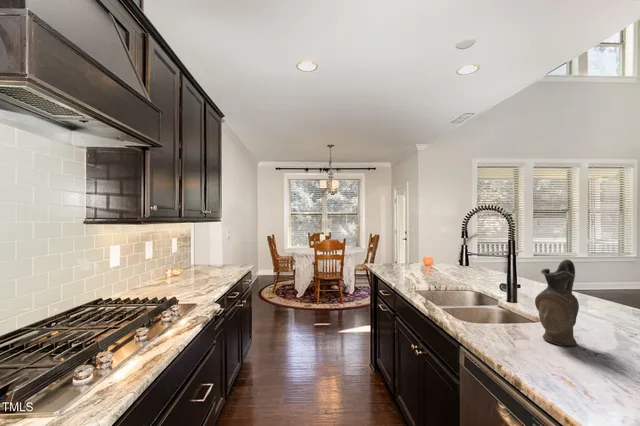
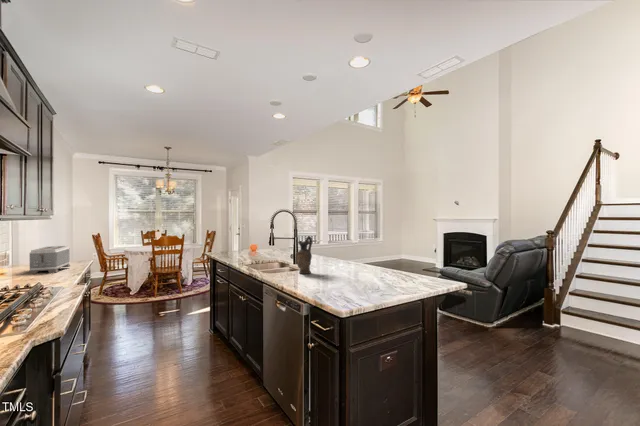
toaster: none [192,248,231,277] -> present [29,246,70,273]

